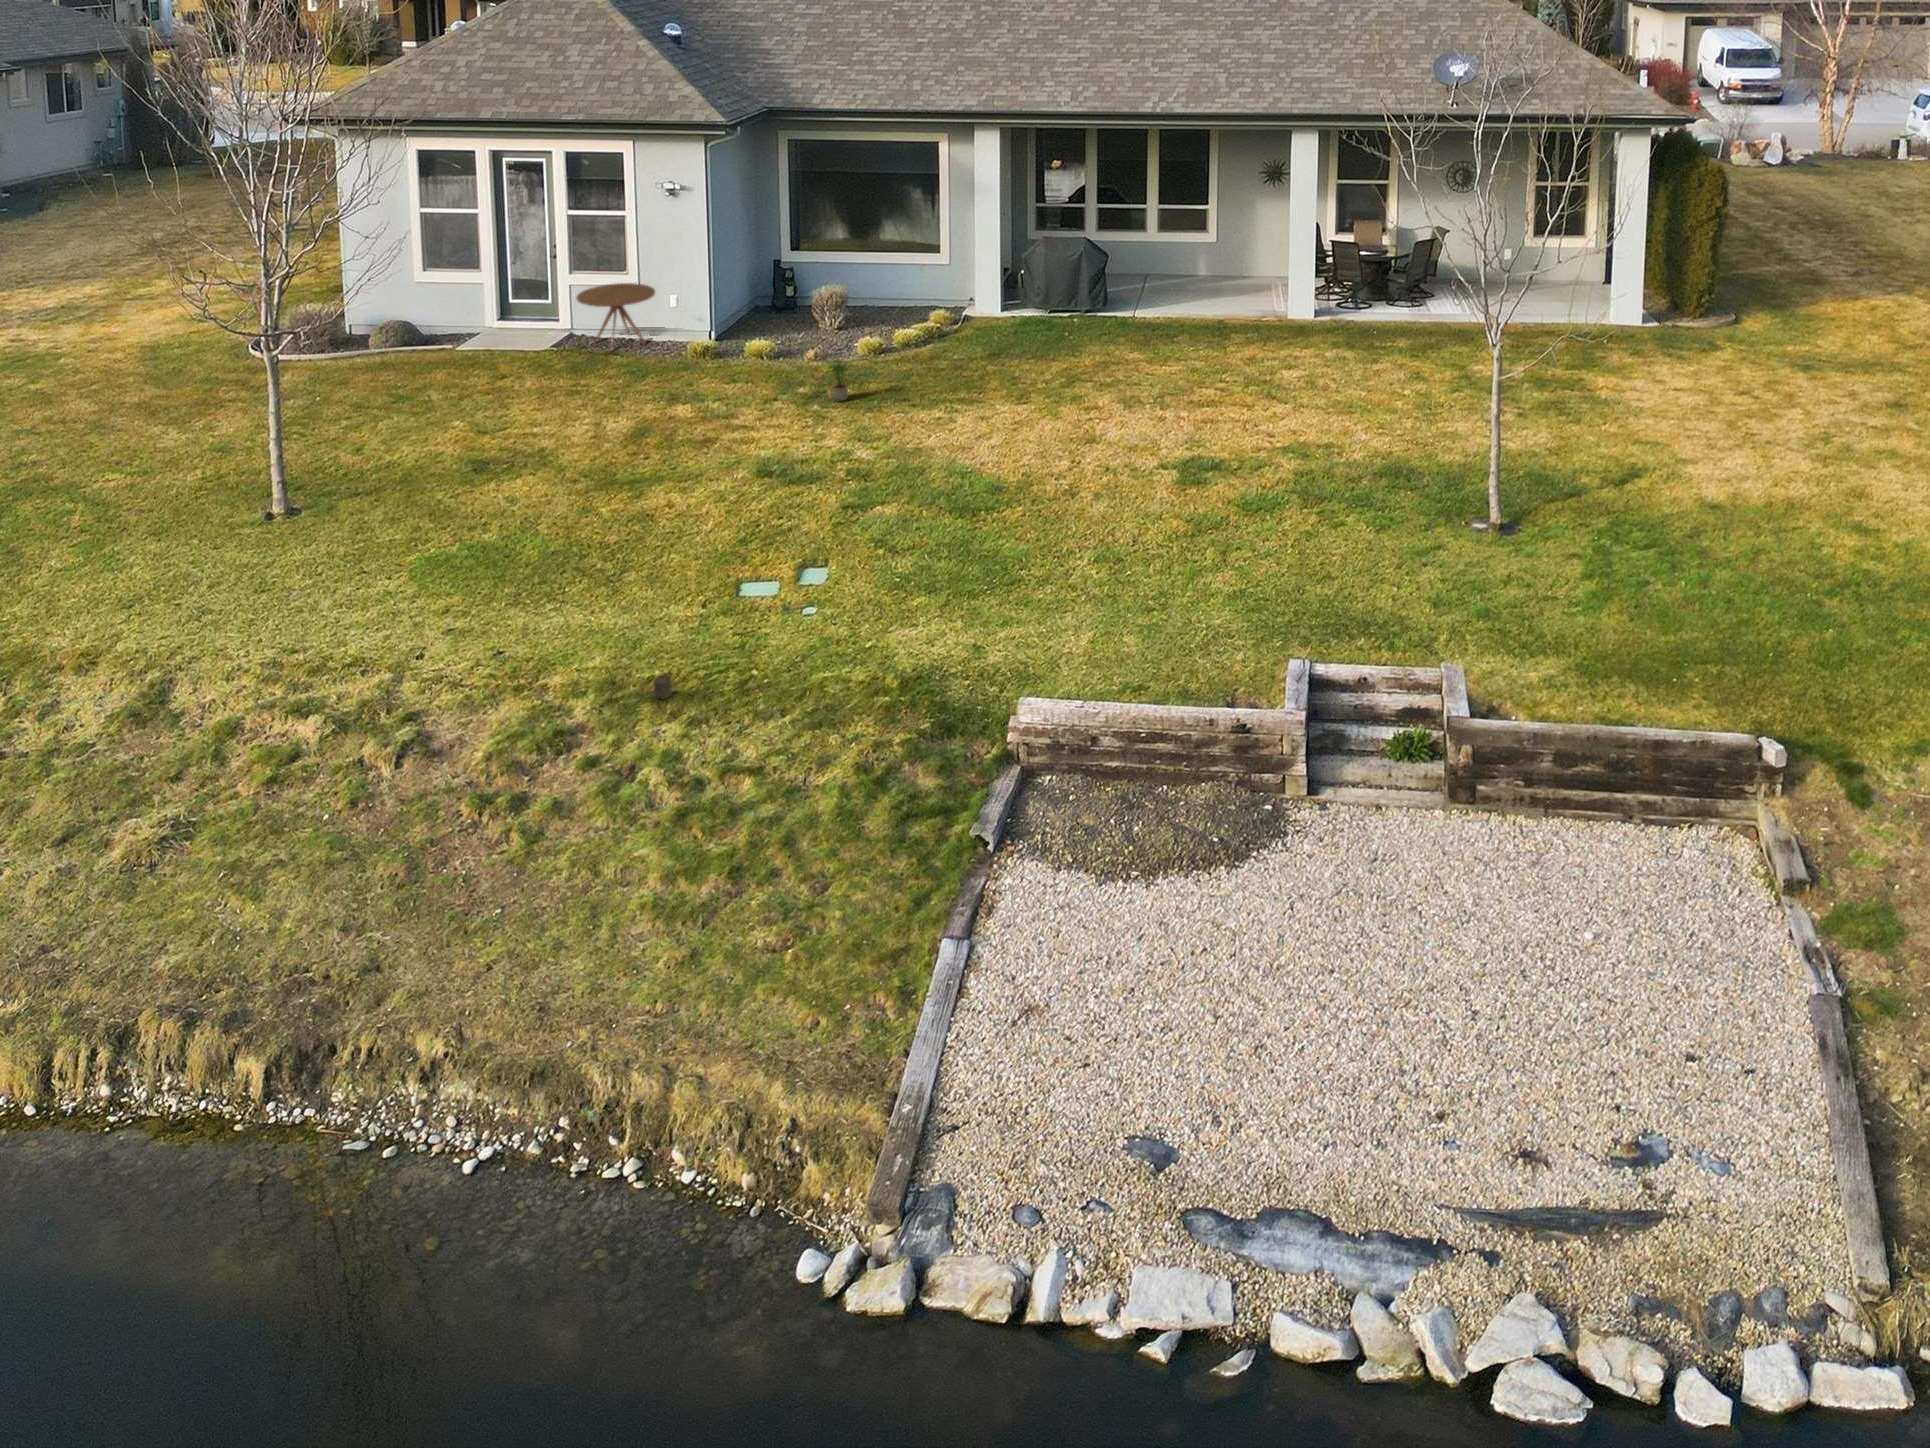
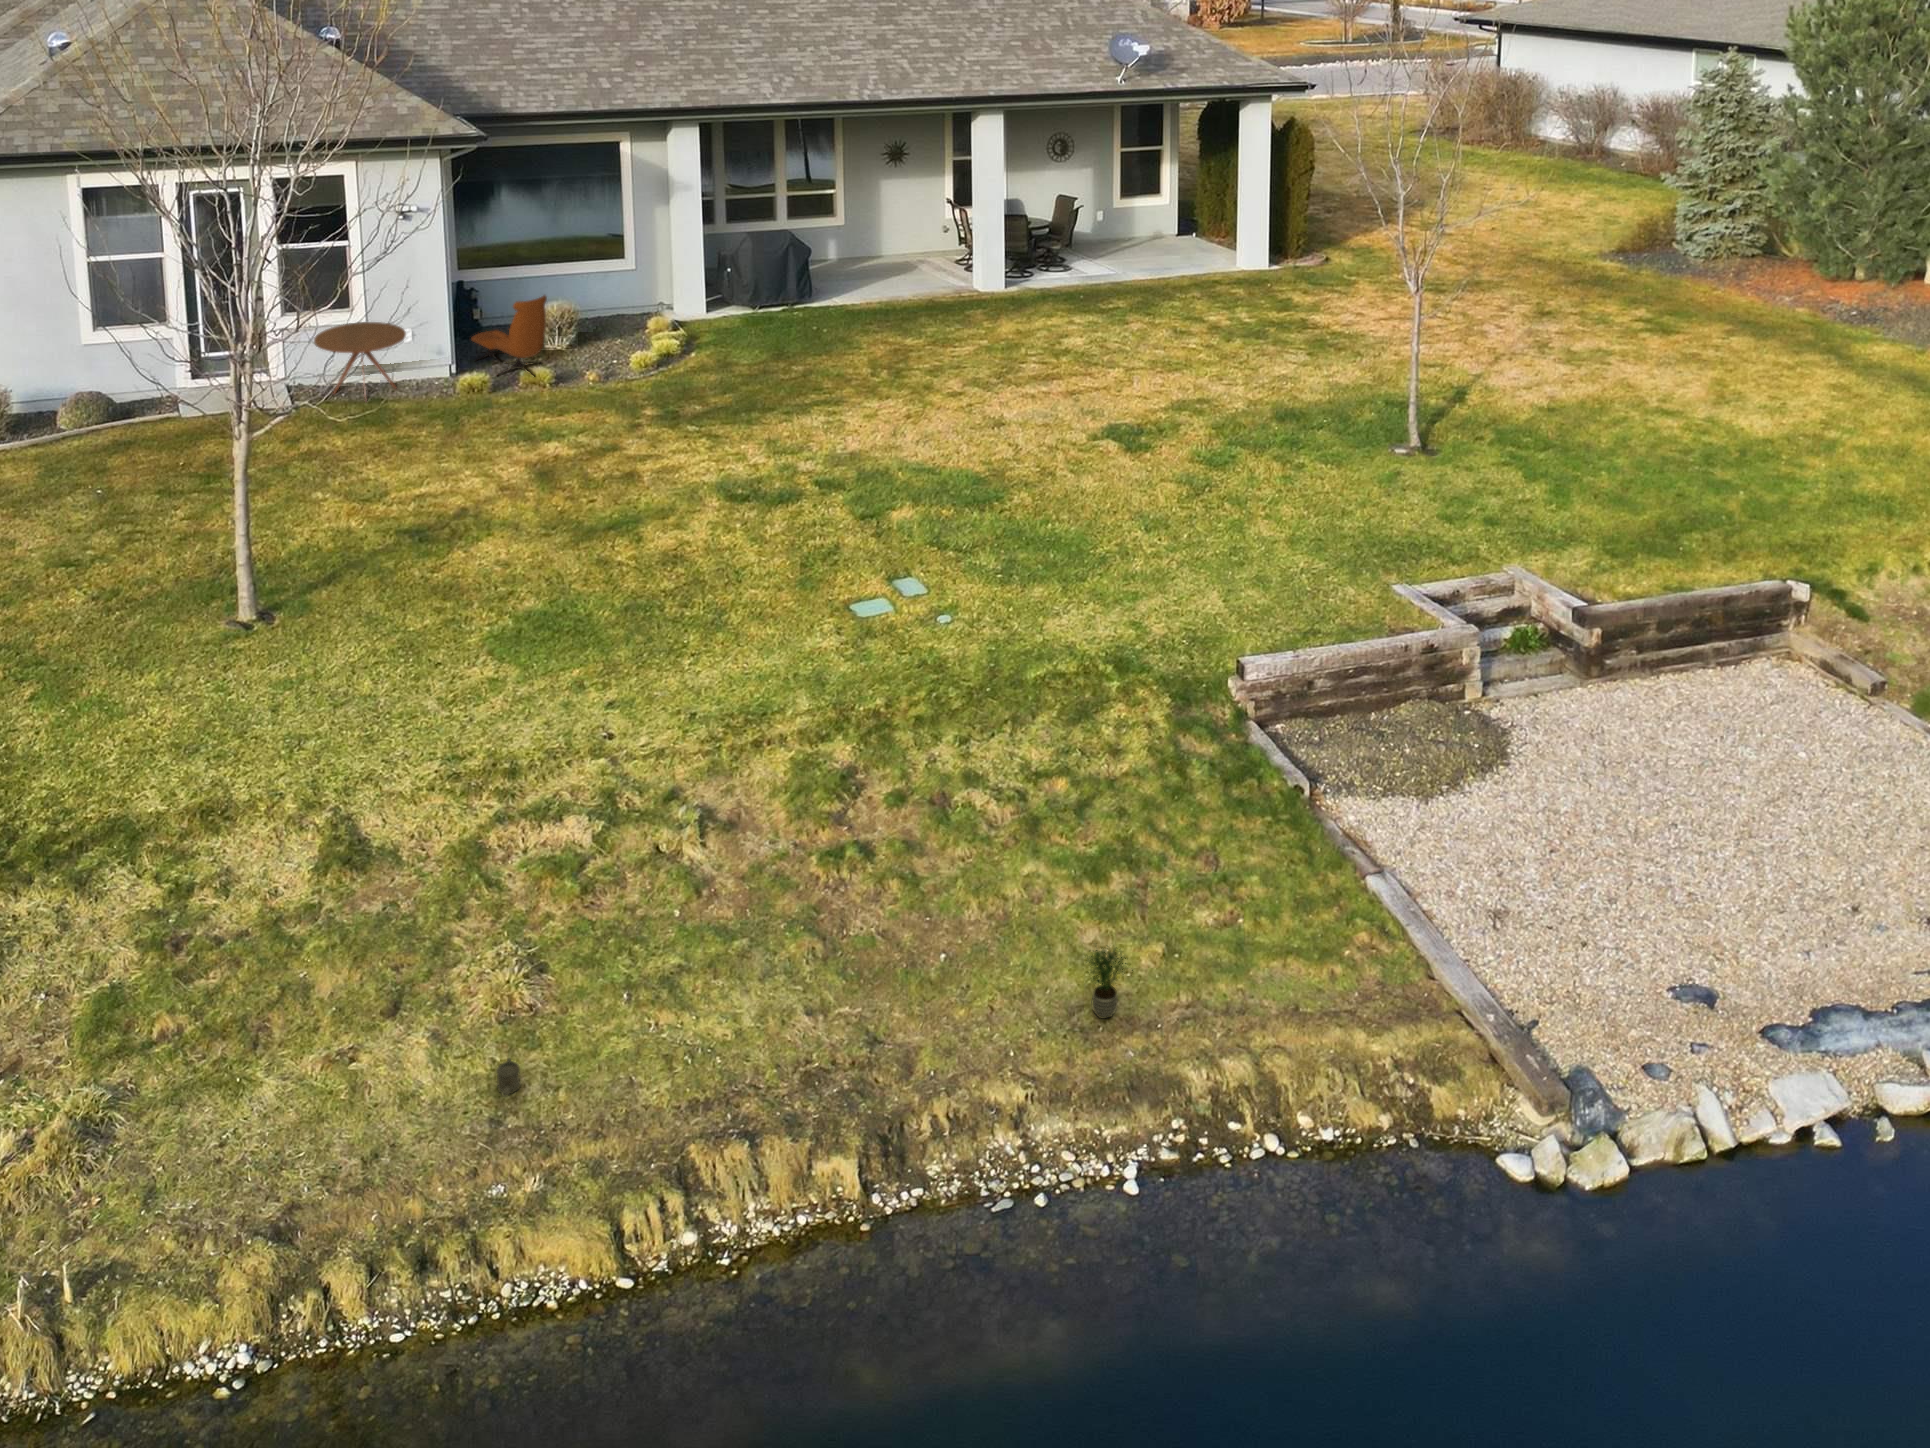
lounge chair: none [729,272,779,348] -> present [471,295,547,373]
potted plant: present [830,361,848,402] -> present [1087,946,1133,1019]
watering can: present [645,671,672,699] -> present [496,1058,521,1097]

